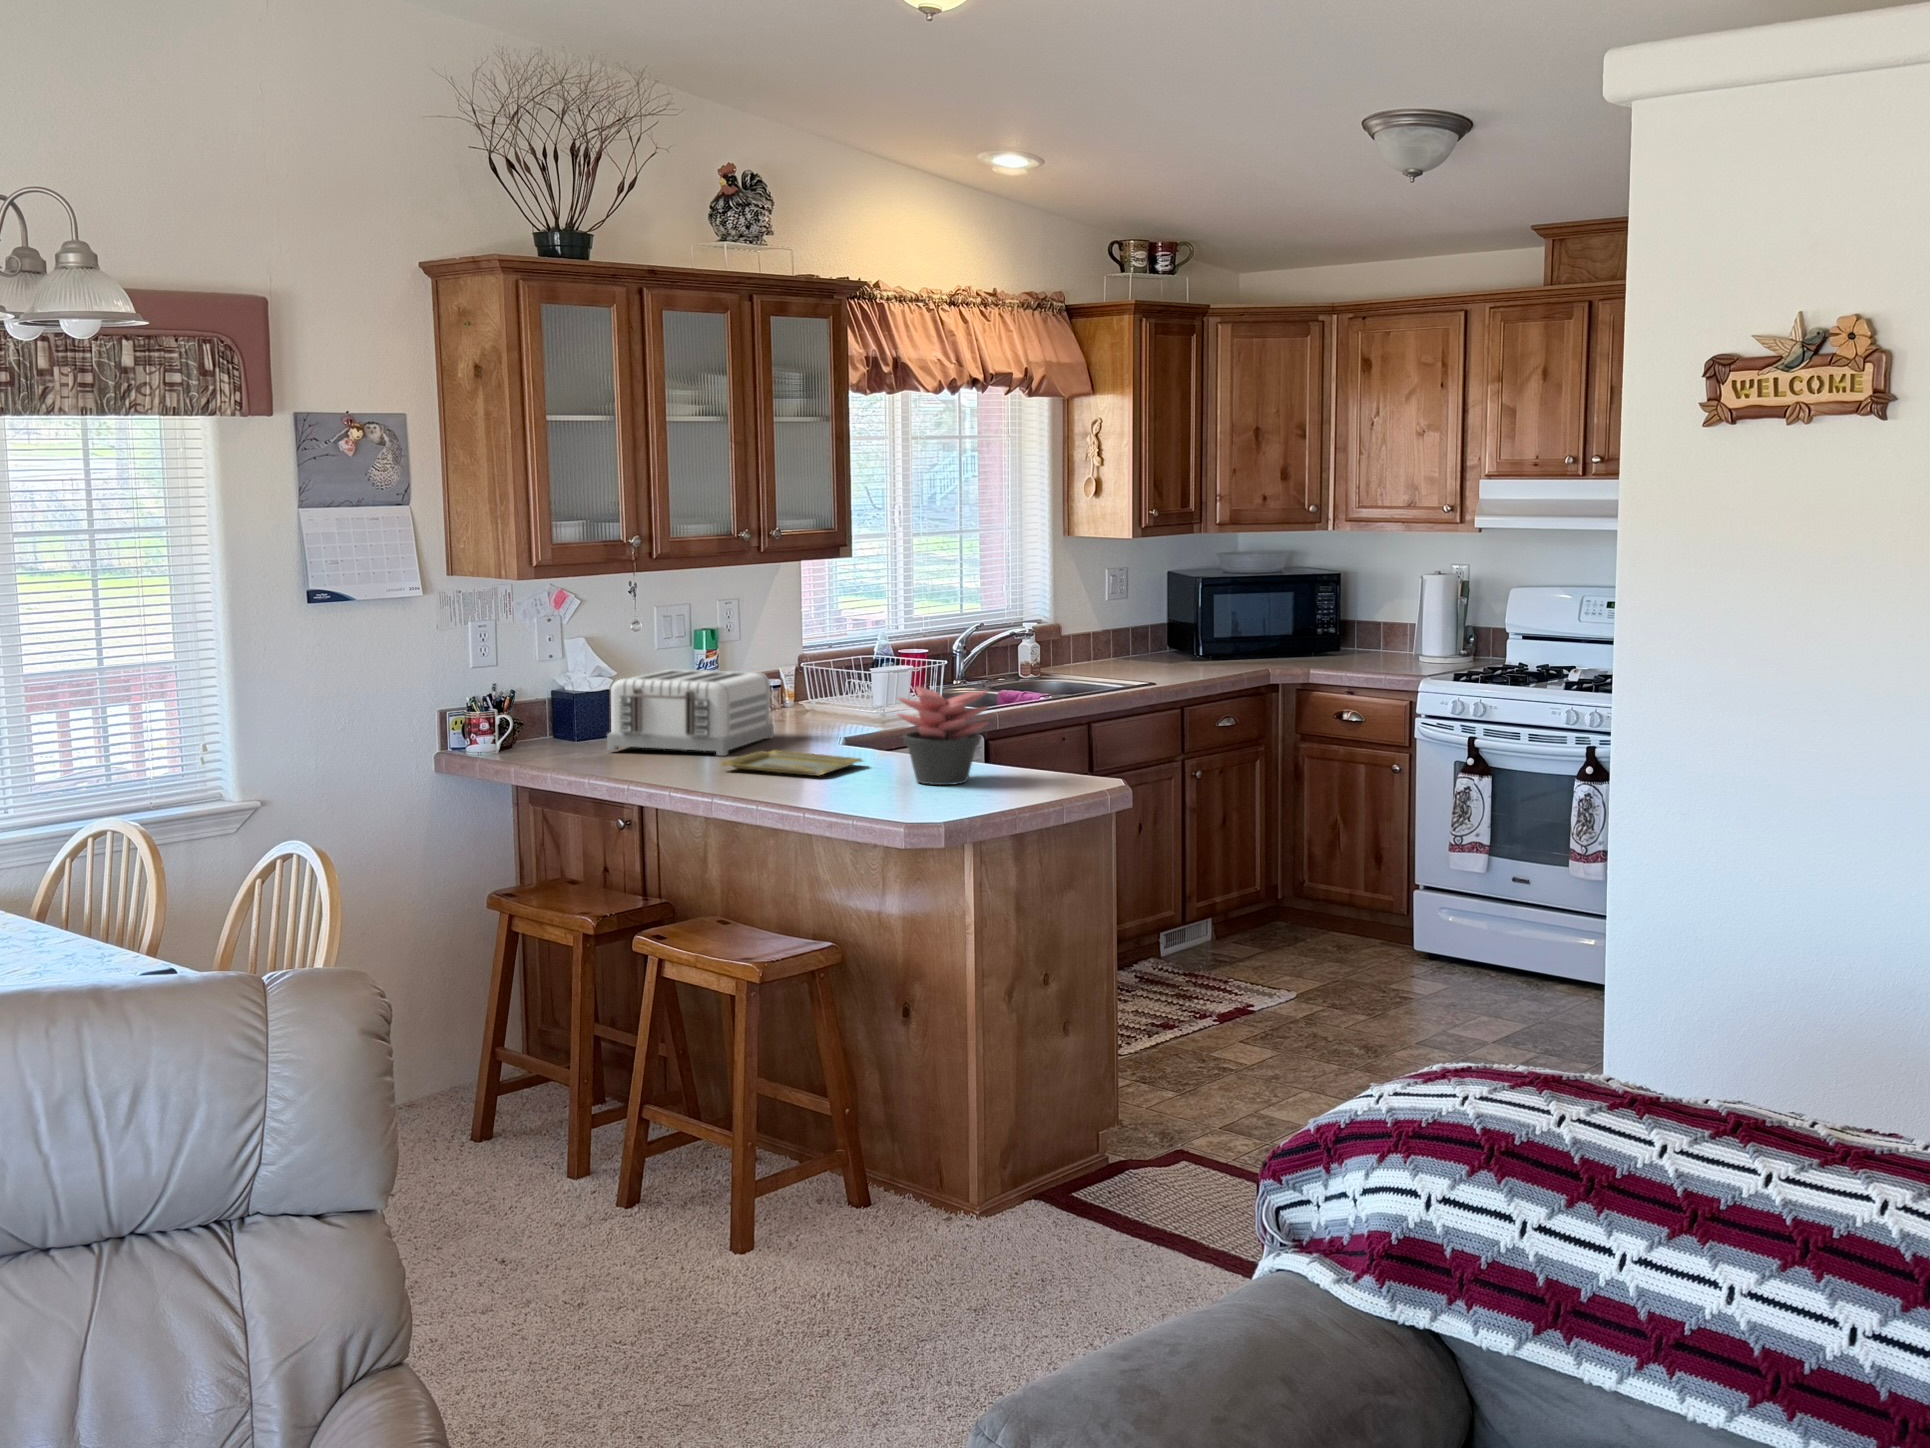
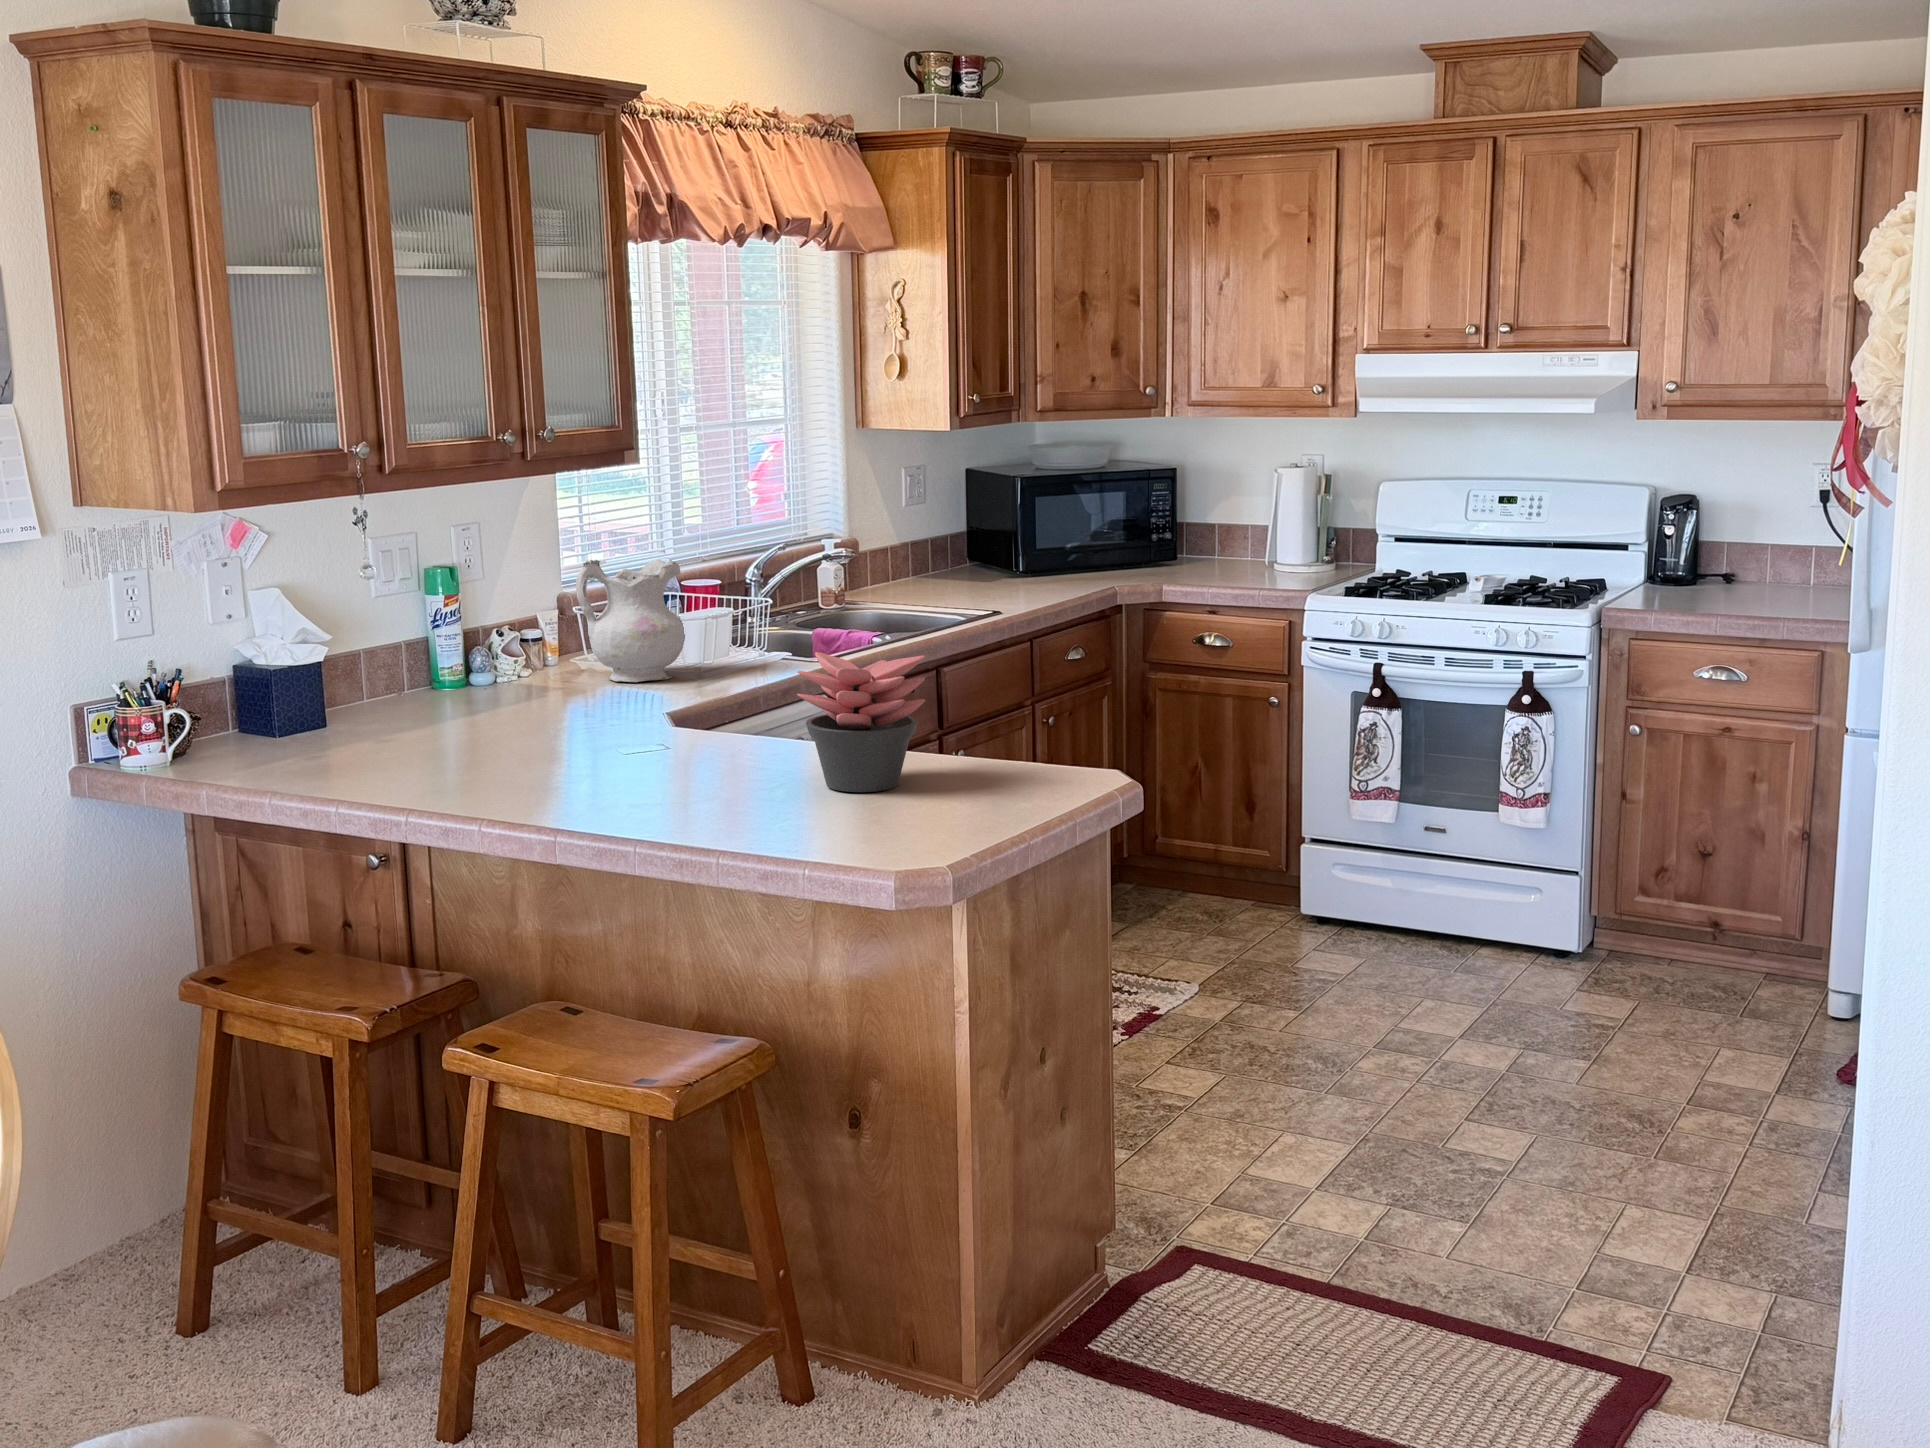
ceramic pitcher: none [801,626,881,719] -> present [576,560,685,682]
toaster: present [607,669,774,756] -> none [336,628,564,753]
tray: present [722,750,862,776] -> none [529,743,731,784]

